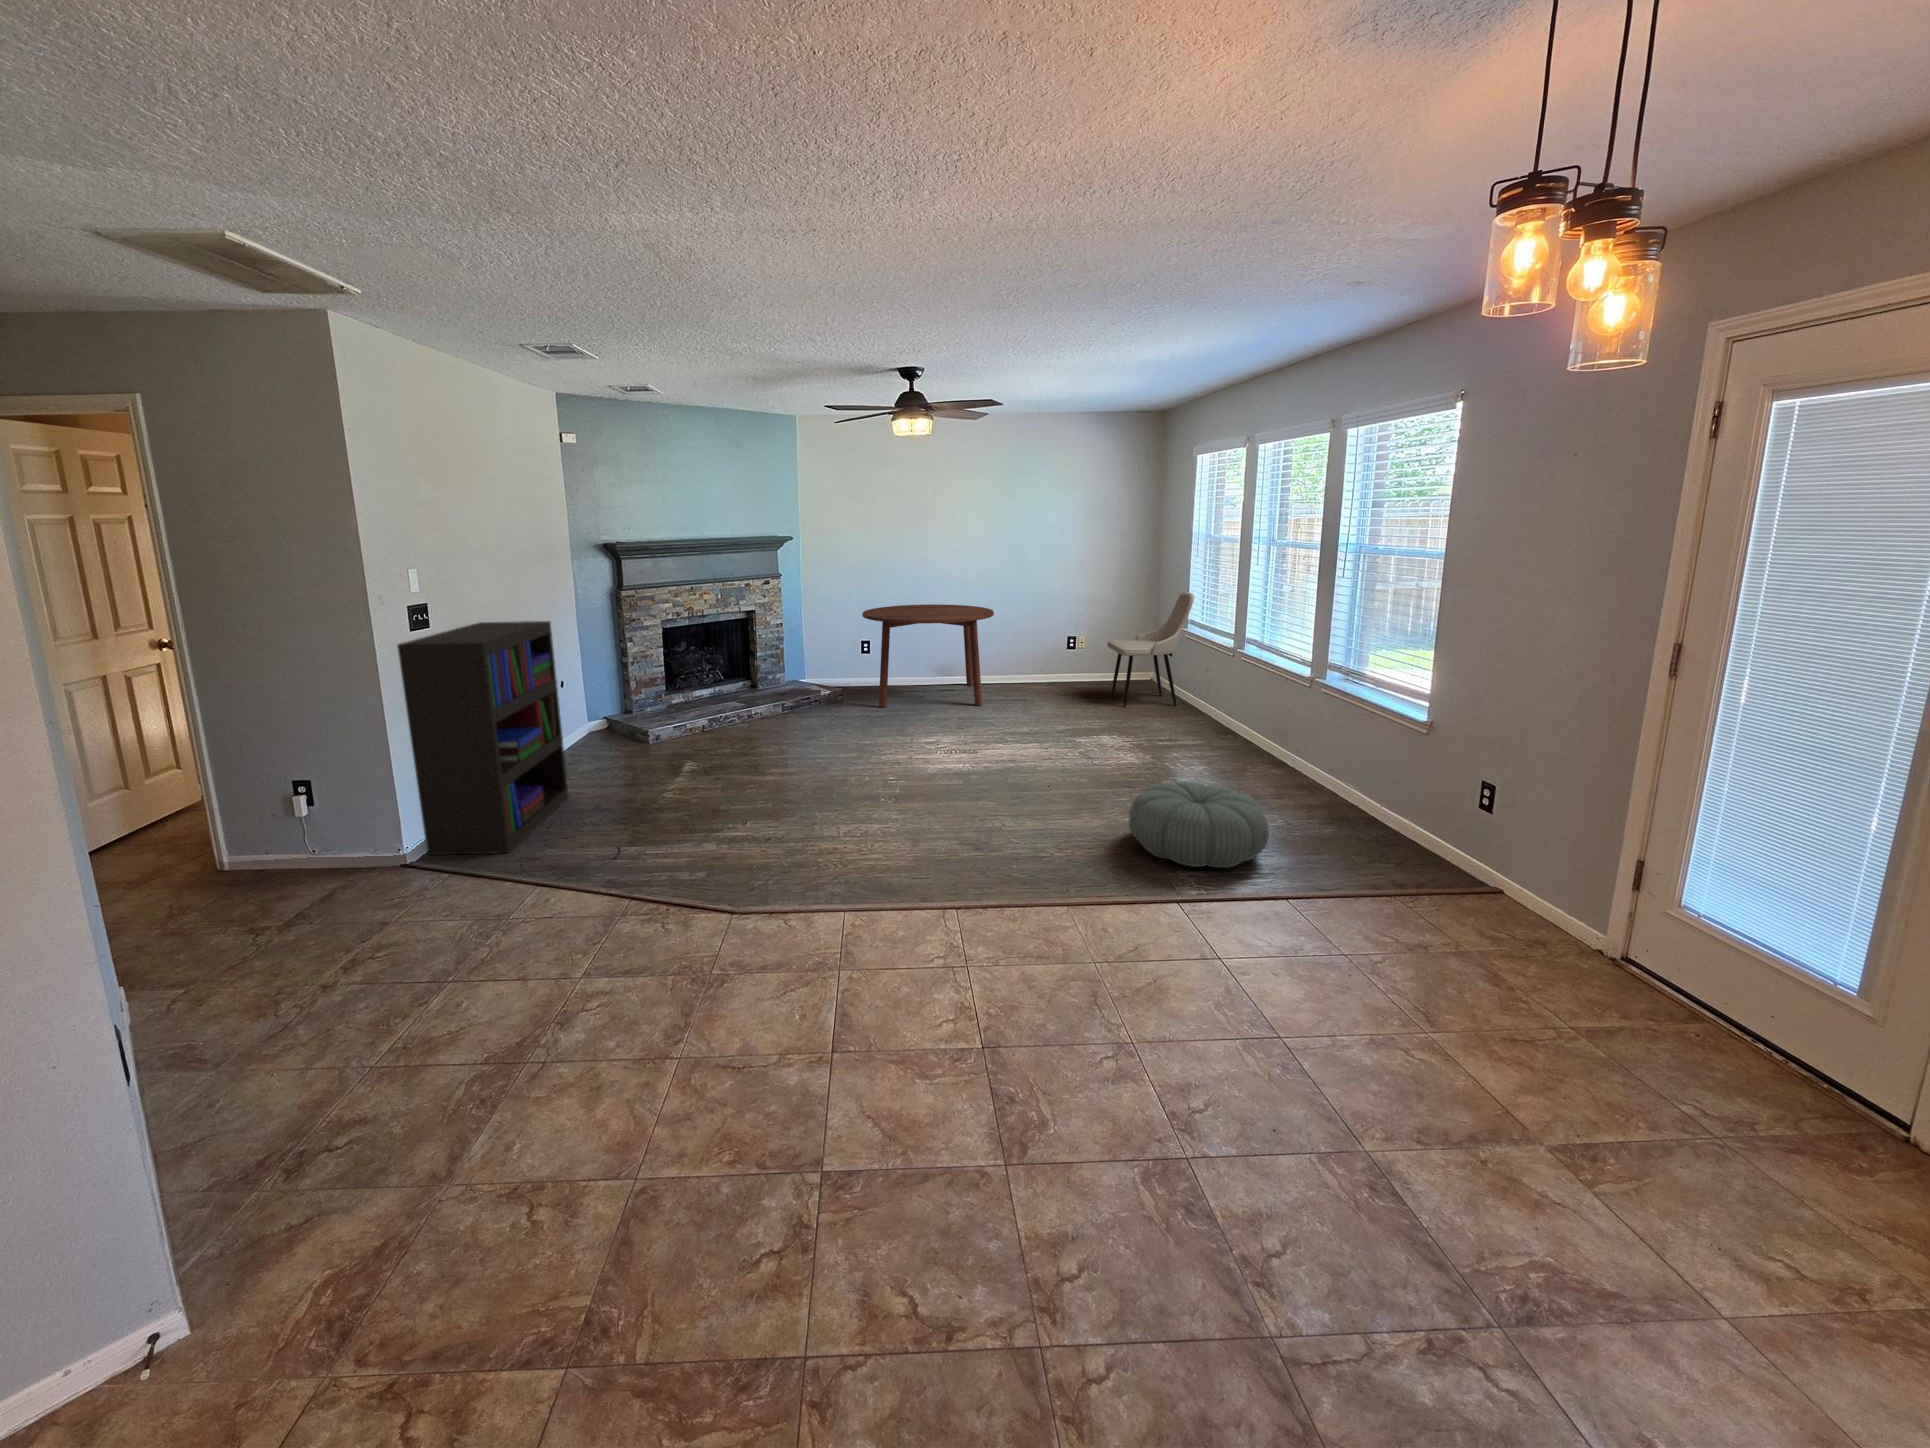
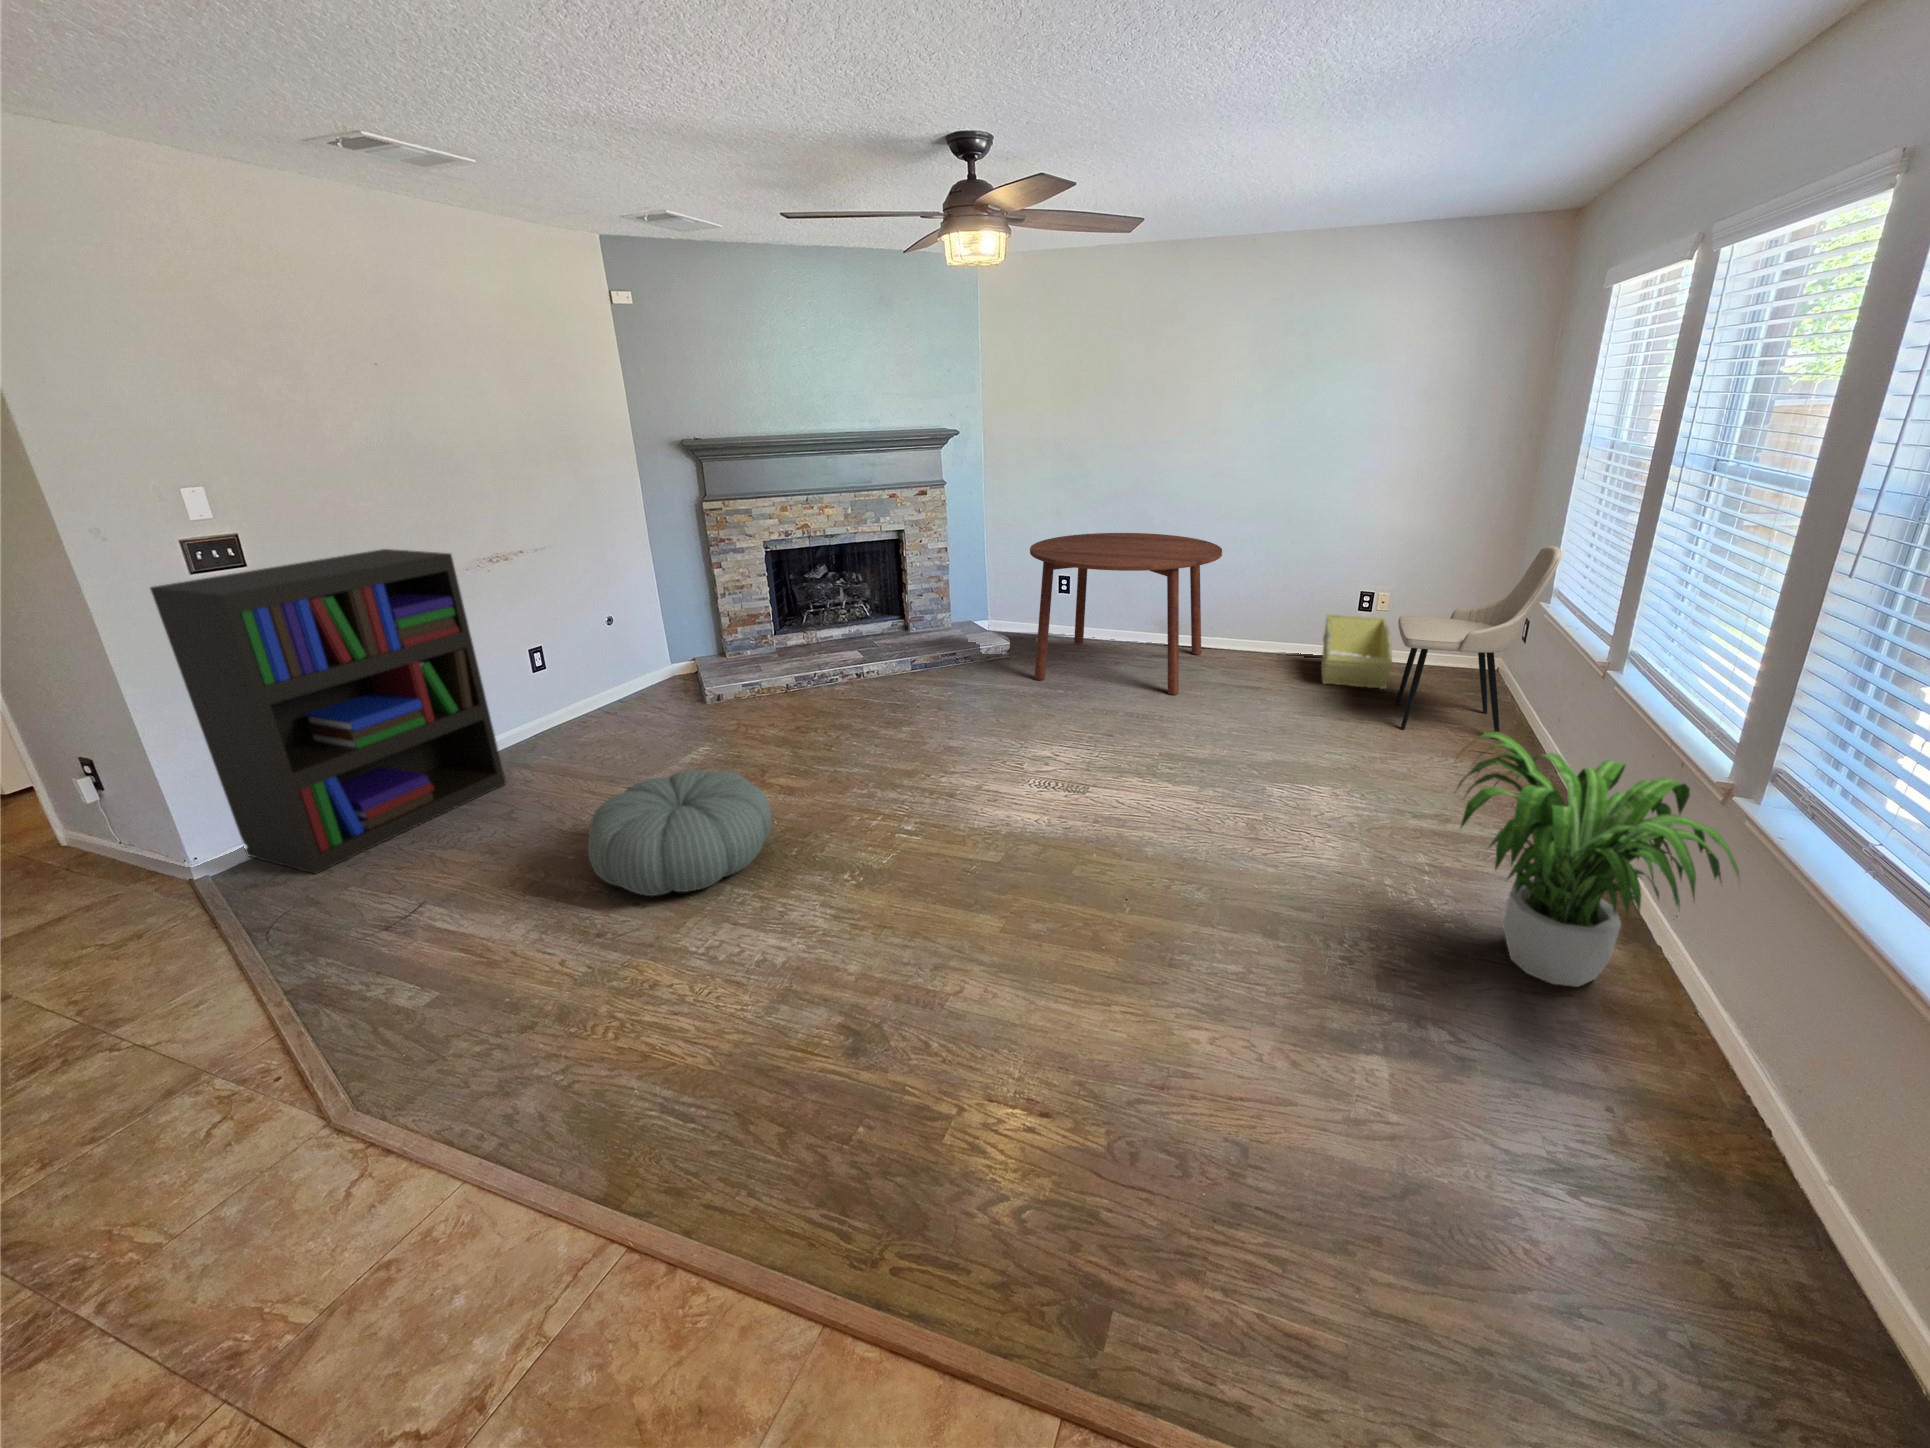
storage bin: none [1049,650,1104,692] -> present [1321,615,1392,689]
potted plant: none [1196,669,1331,782] -> present [1455,732,1739,987]
pouf: present [1128,781,1269,868] -> present [588,770,772,896]

